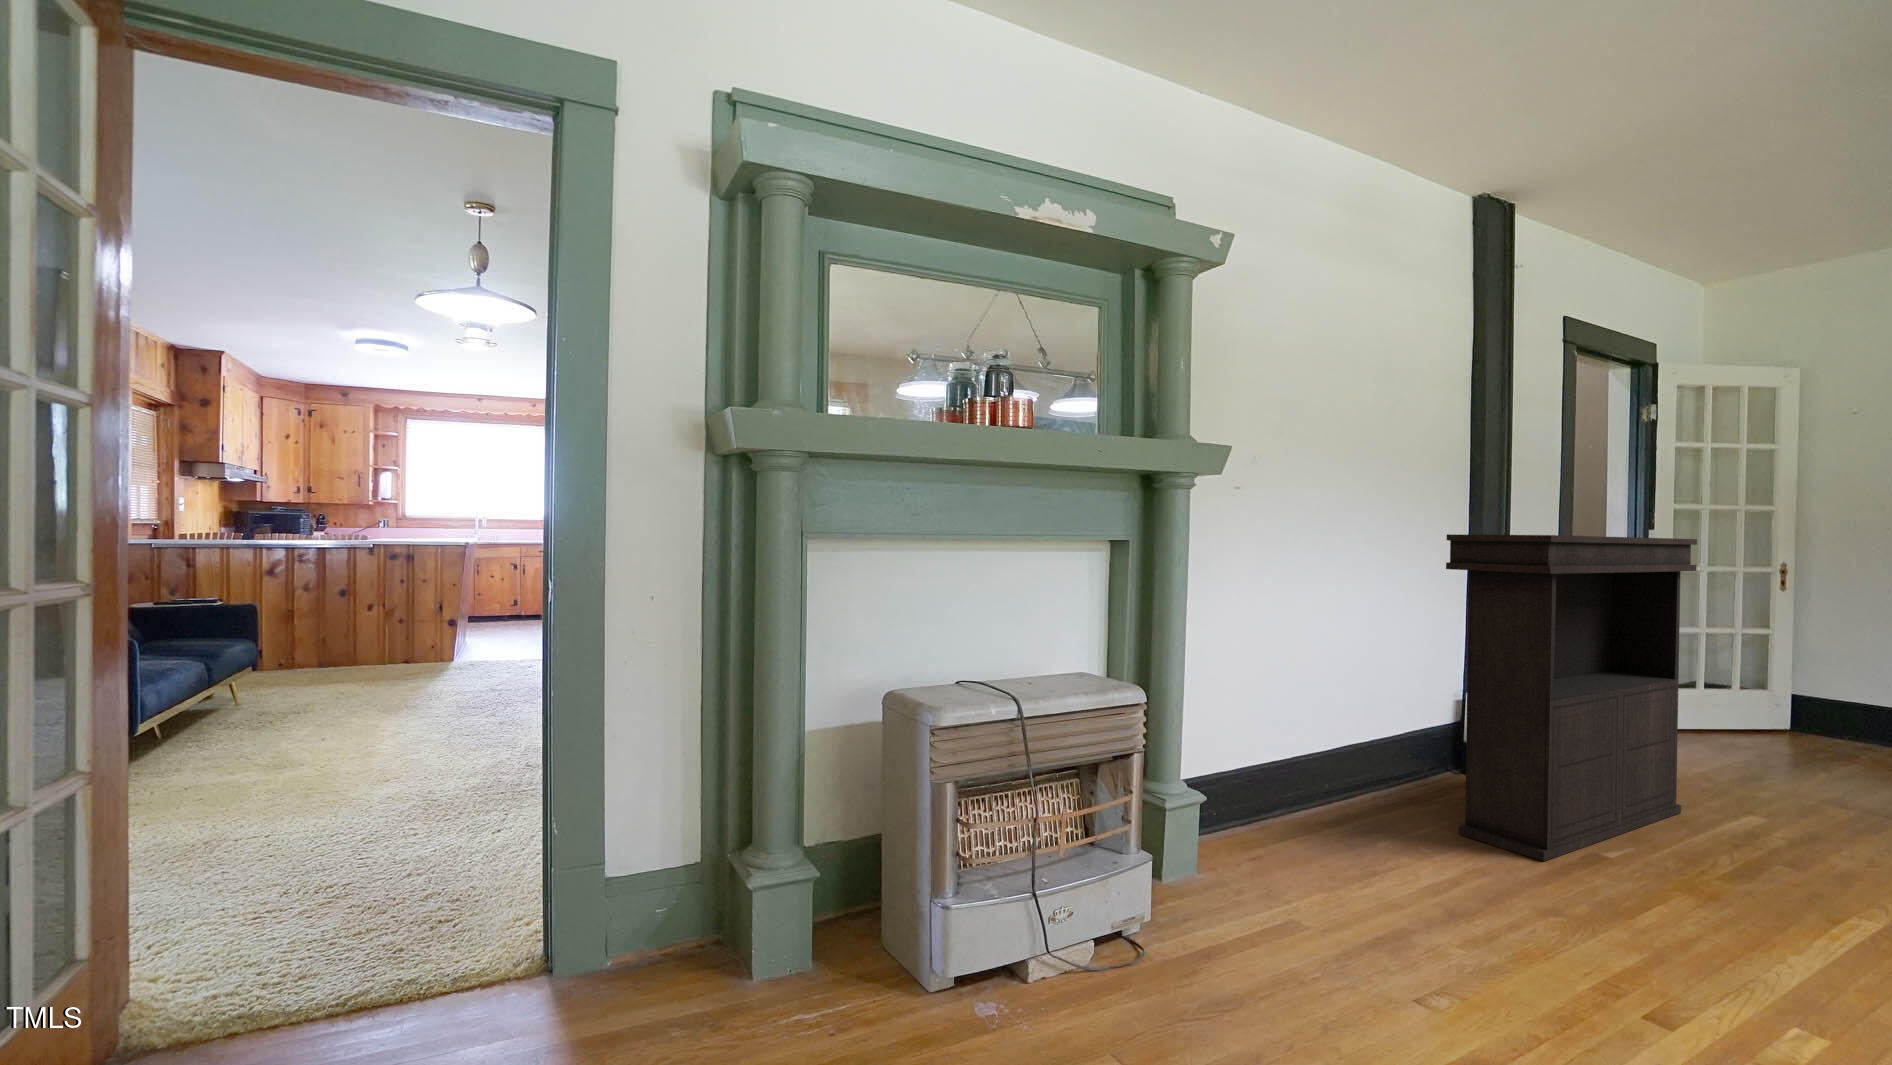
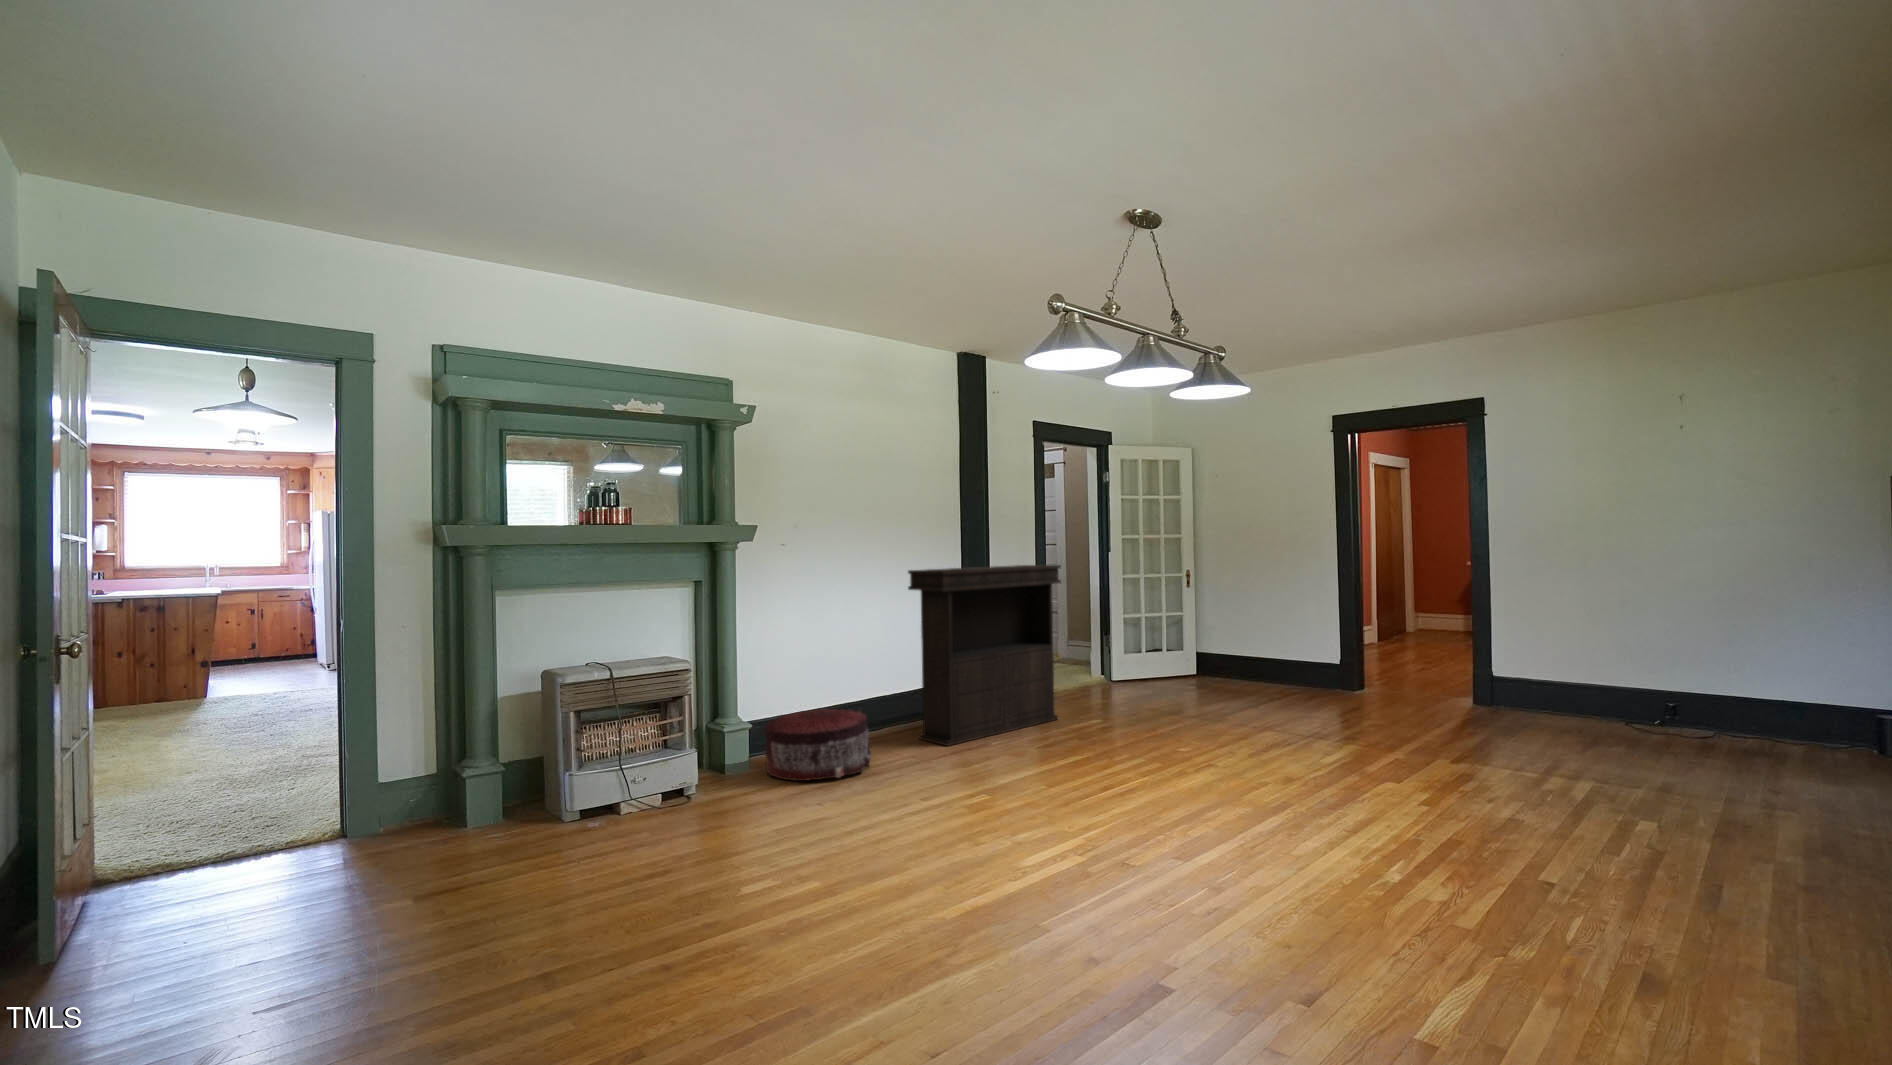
pouf: none [1231,772,1465,937] -> present [764,709,871,781]

